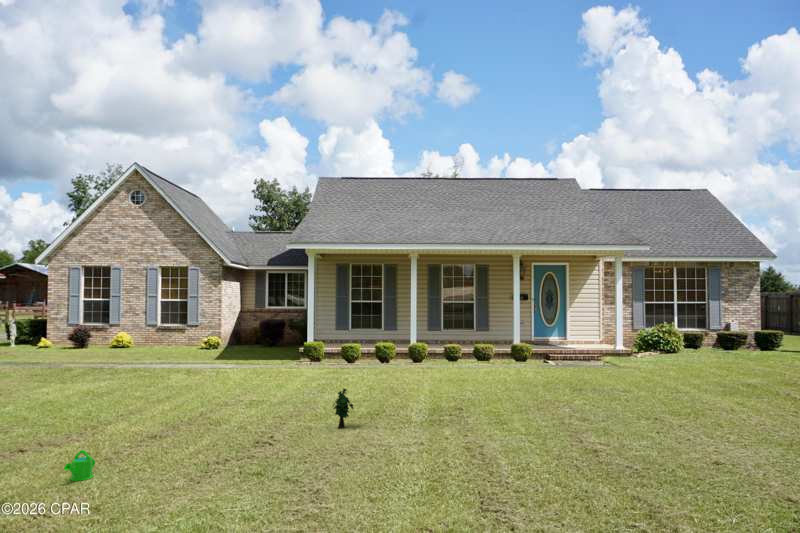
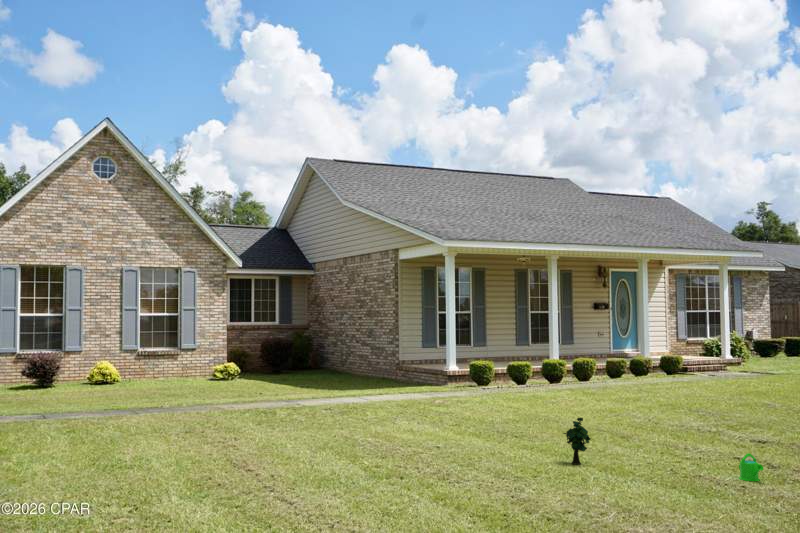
decorative plant: present [333,389,353,429] -> present [563,418,591,465]

